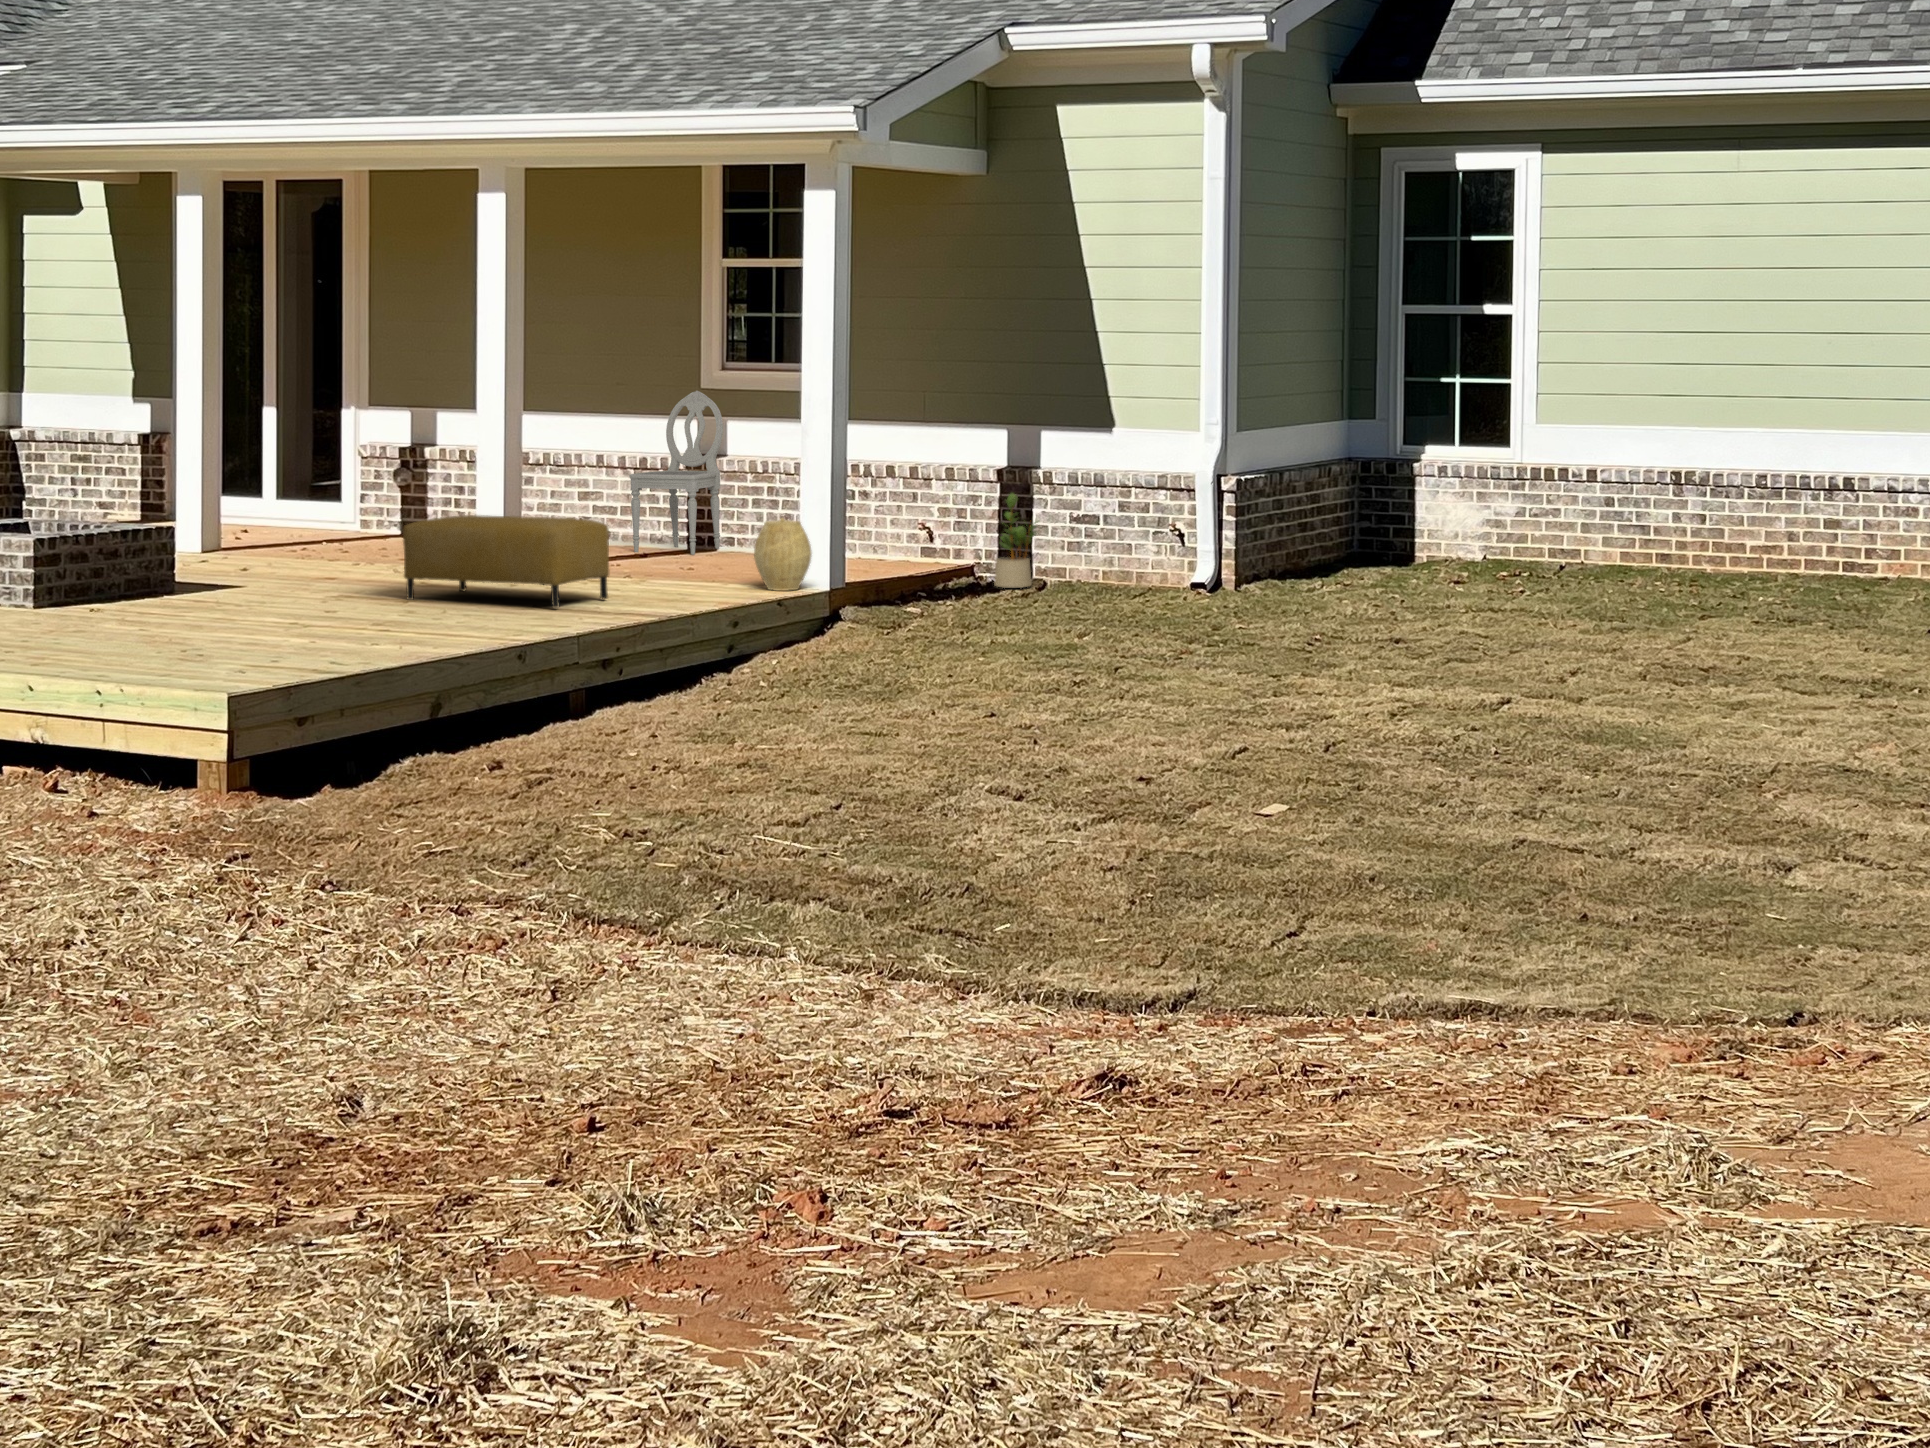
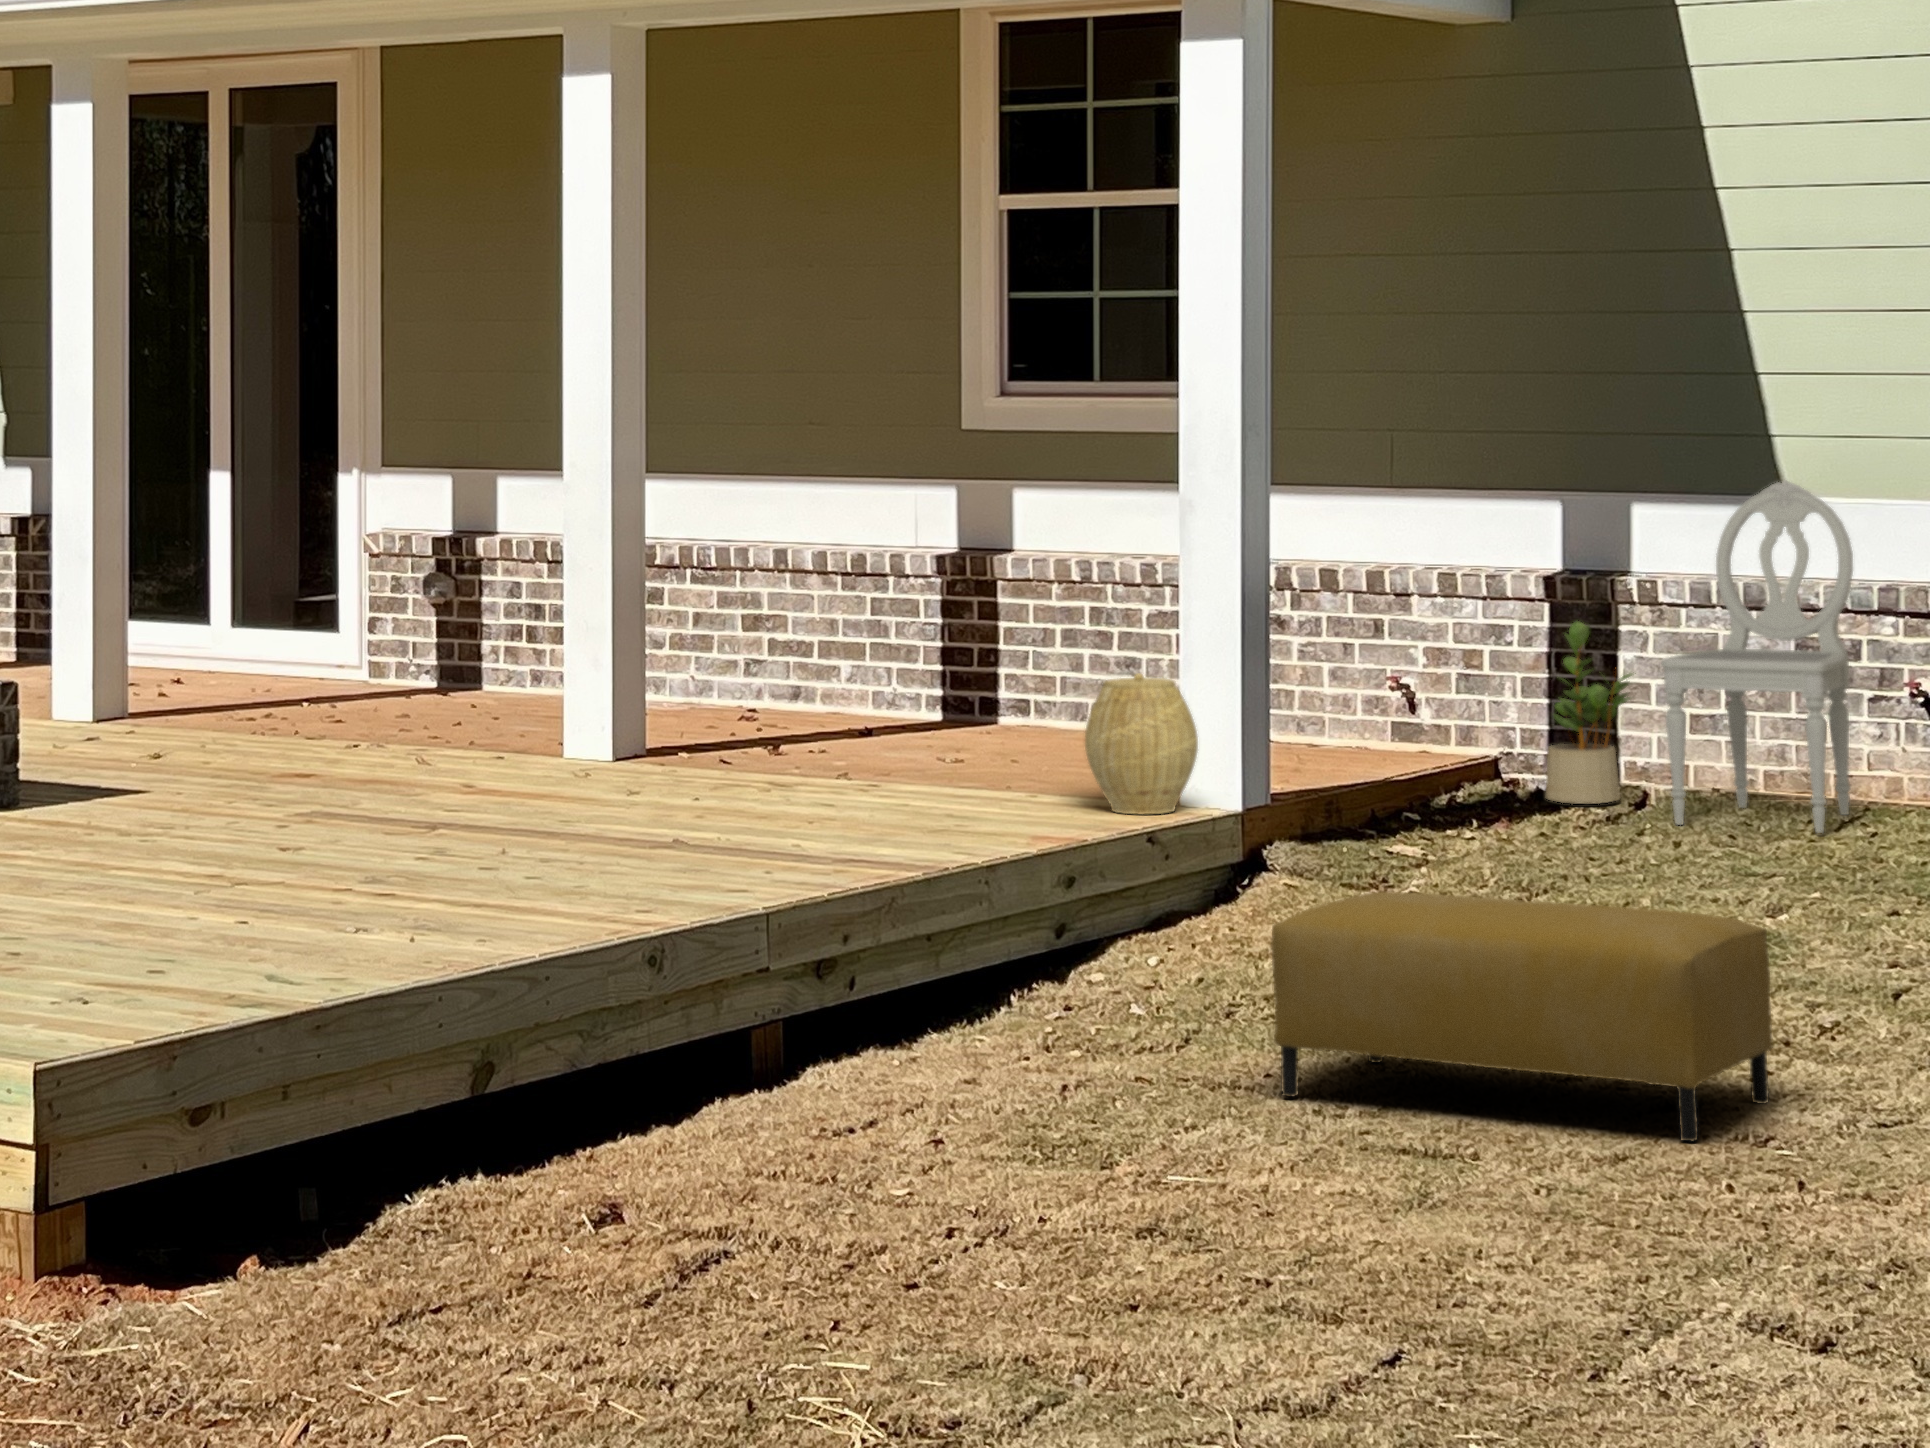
dining chair: present [629,391,723,555] -> present [1661,480,1853,833]
ottoman: present [403,515,609,608] -> present [1272,892,1772,1142]

